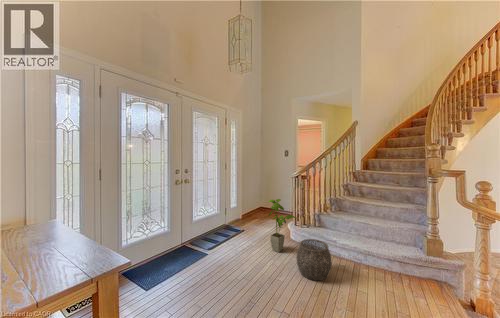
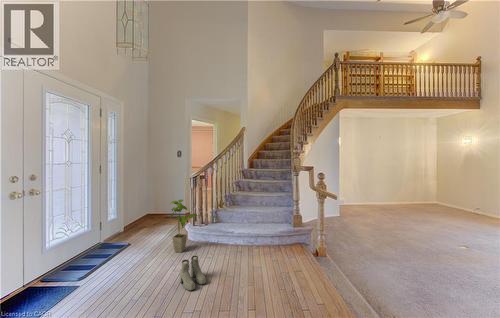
woven basket: present [297,239,332,280] -> none [202,232,233,267]
boots: none [269,262,295,300] -> present [180,256,206,291]

